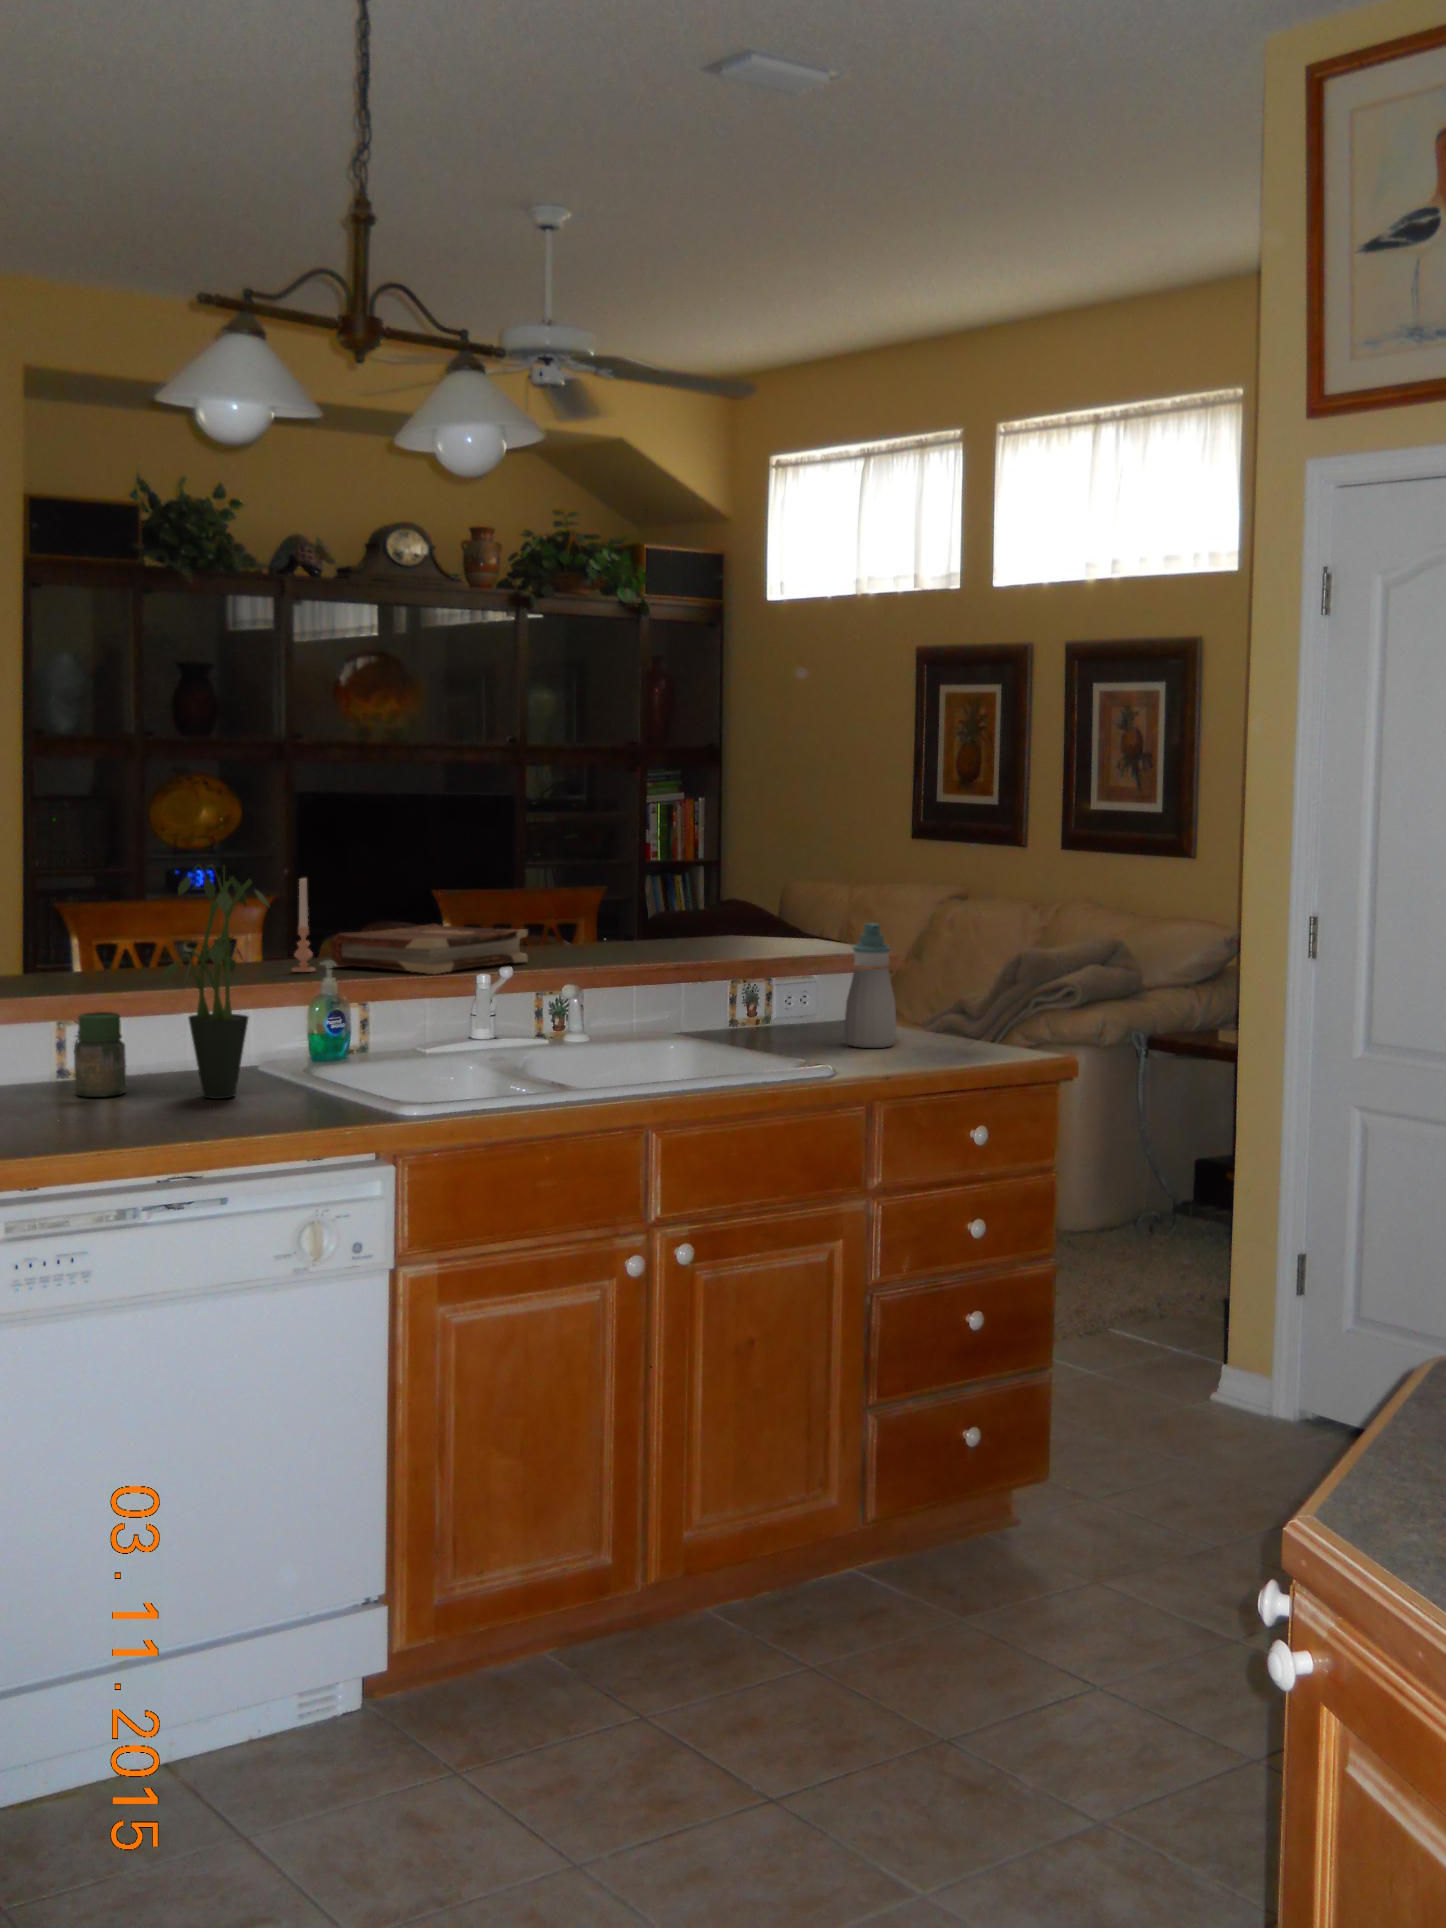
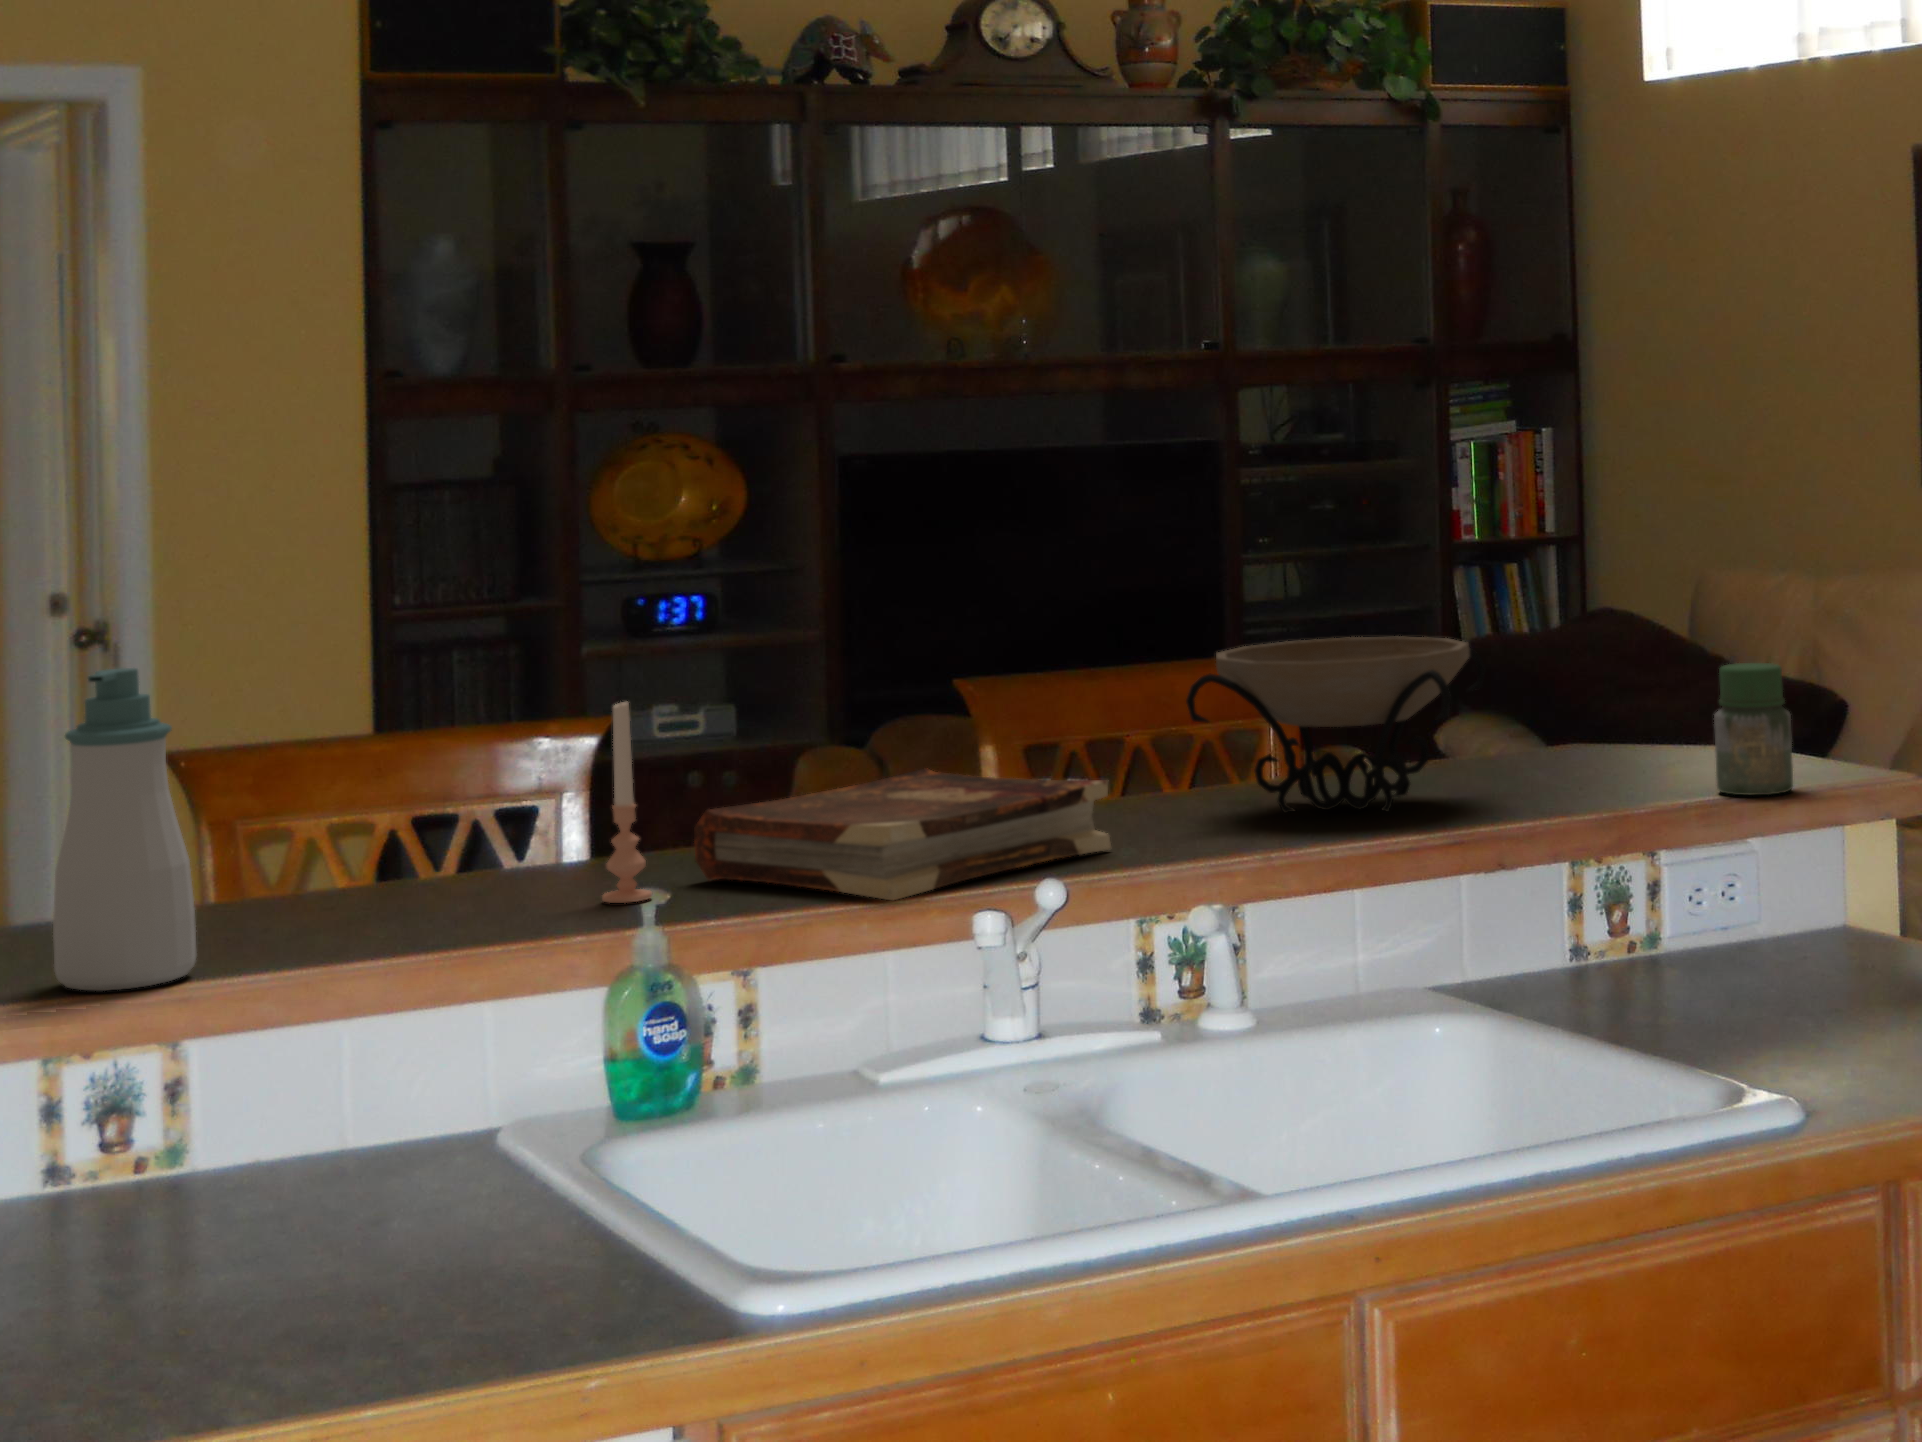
potted plant: present [163,865,269,1099] -> none [221,718,455,1250]
decorative bowl: none [562,873,703,953] -> present [1186,636,1486,813]
soap bottle: present [844,923,896,1048] -> present [53,668,196,991]
jar: present [74,1012,126,1097] -> present [1714,663,1793,795]

